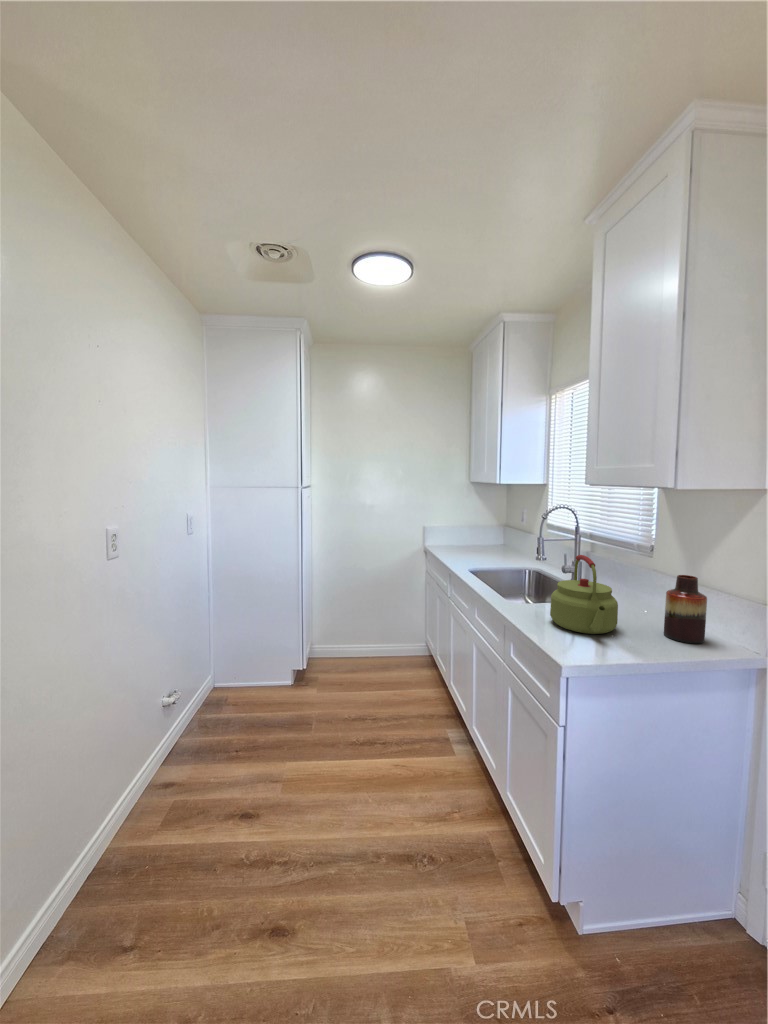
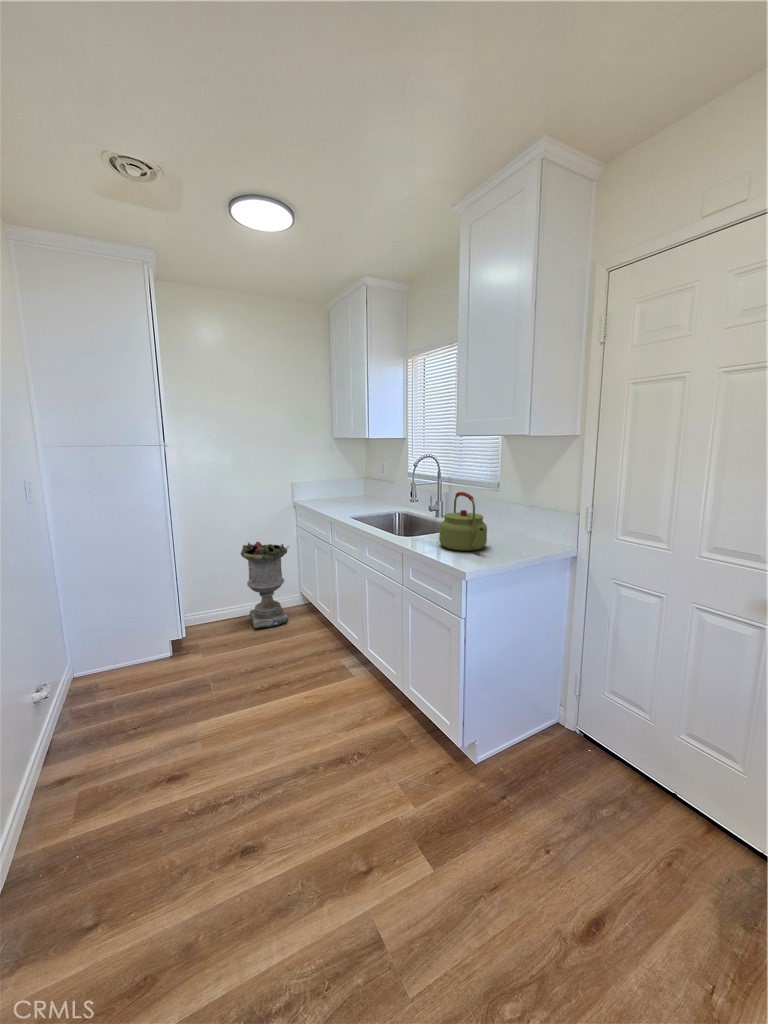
vase: present [664,575,707,644] -> none [514,501,541,548]
planter: none [362,583,410,674] -> present [241,542,289,628]

